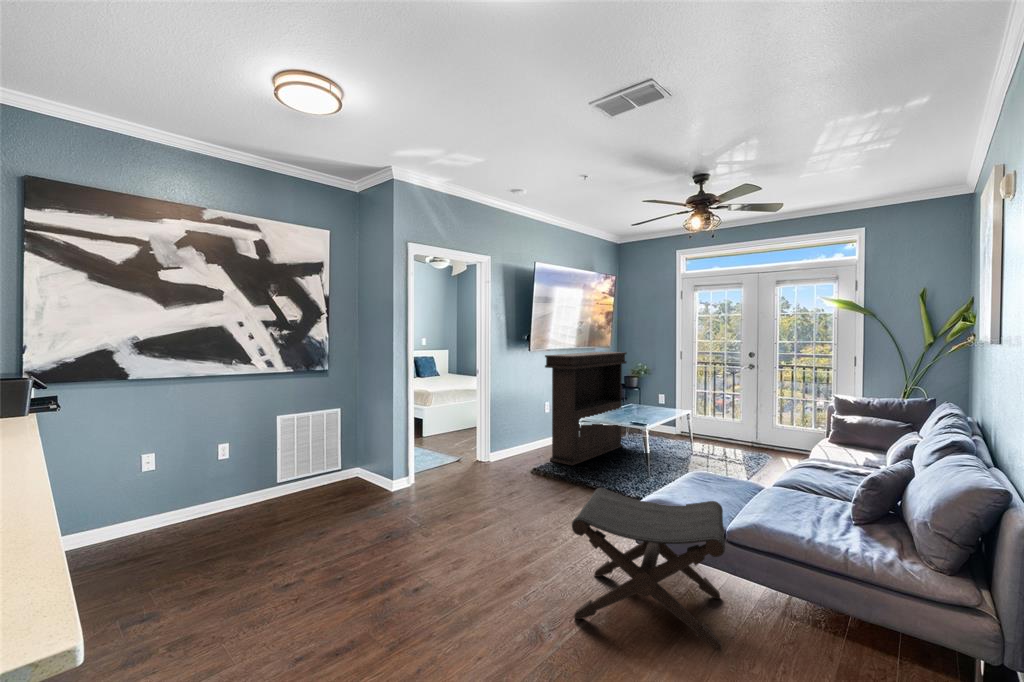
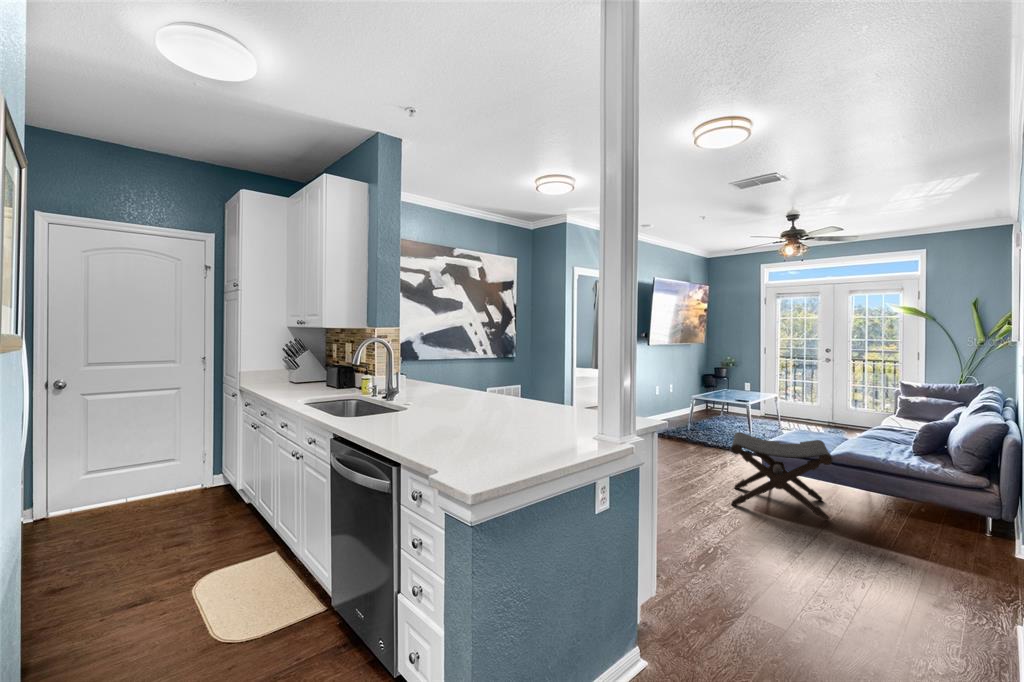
console table: present [545,352,627,465] -> none [664,347,723,432]

